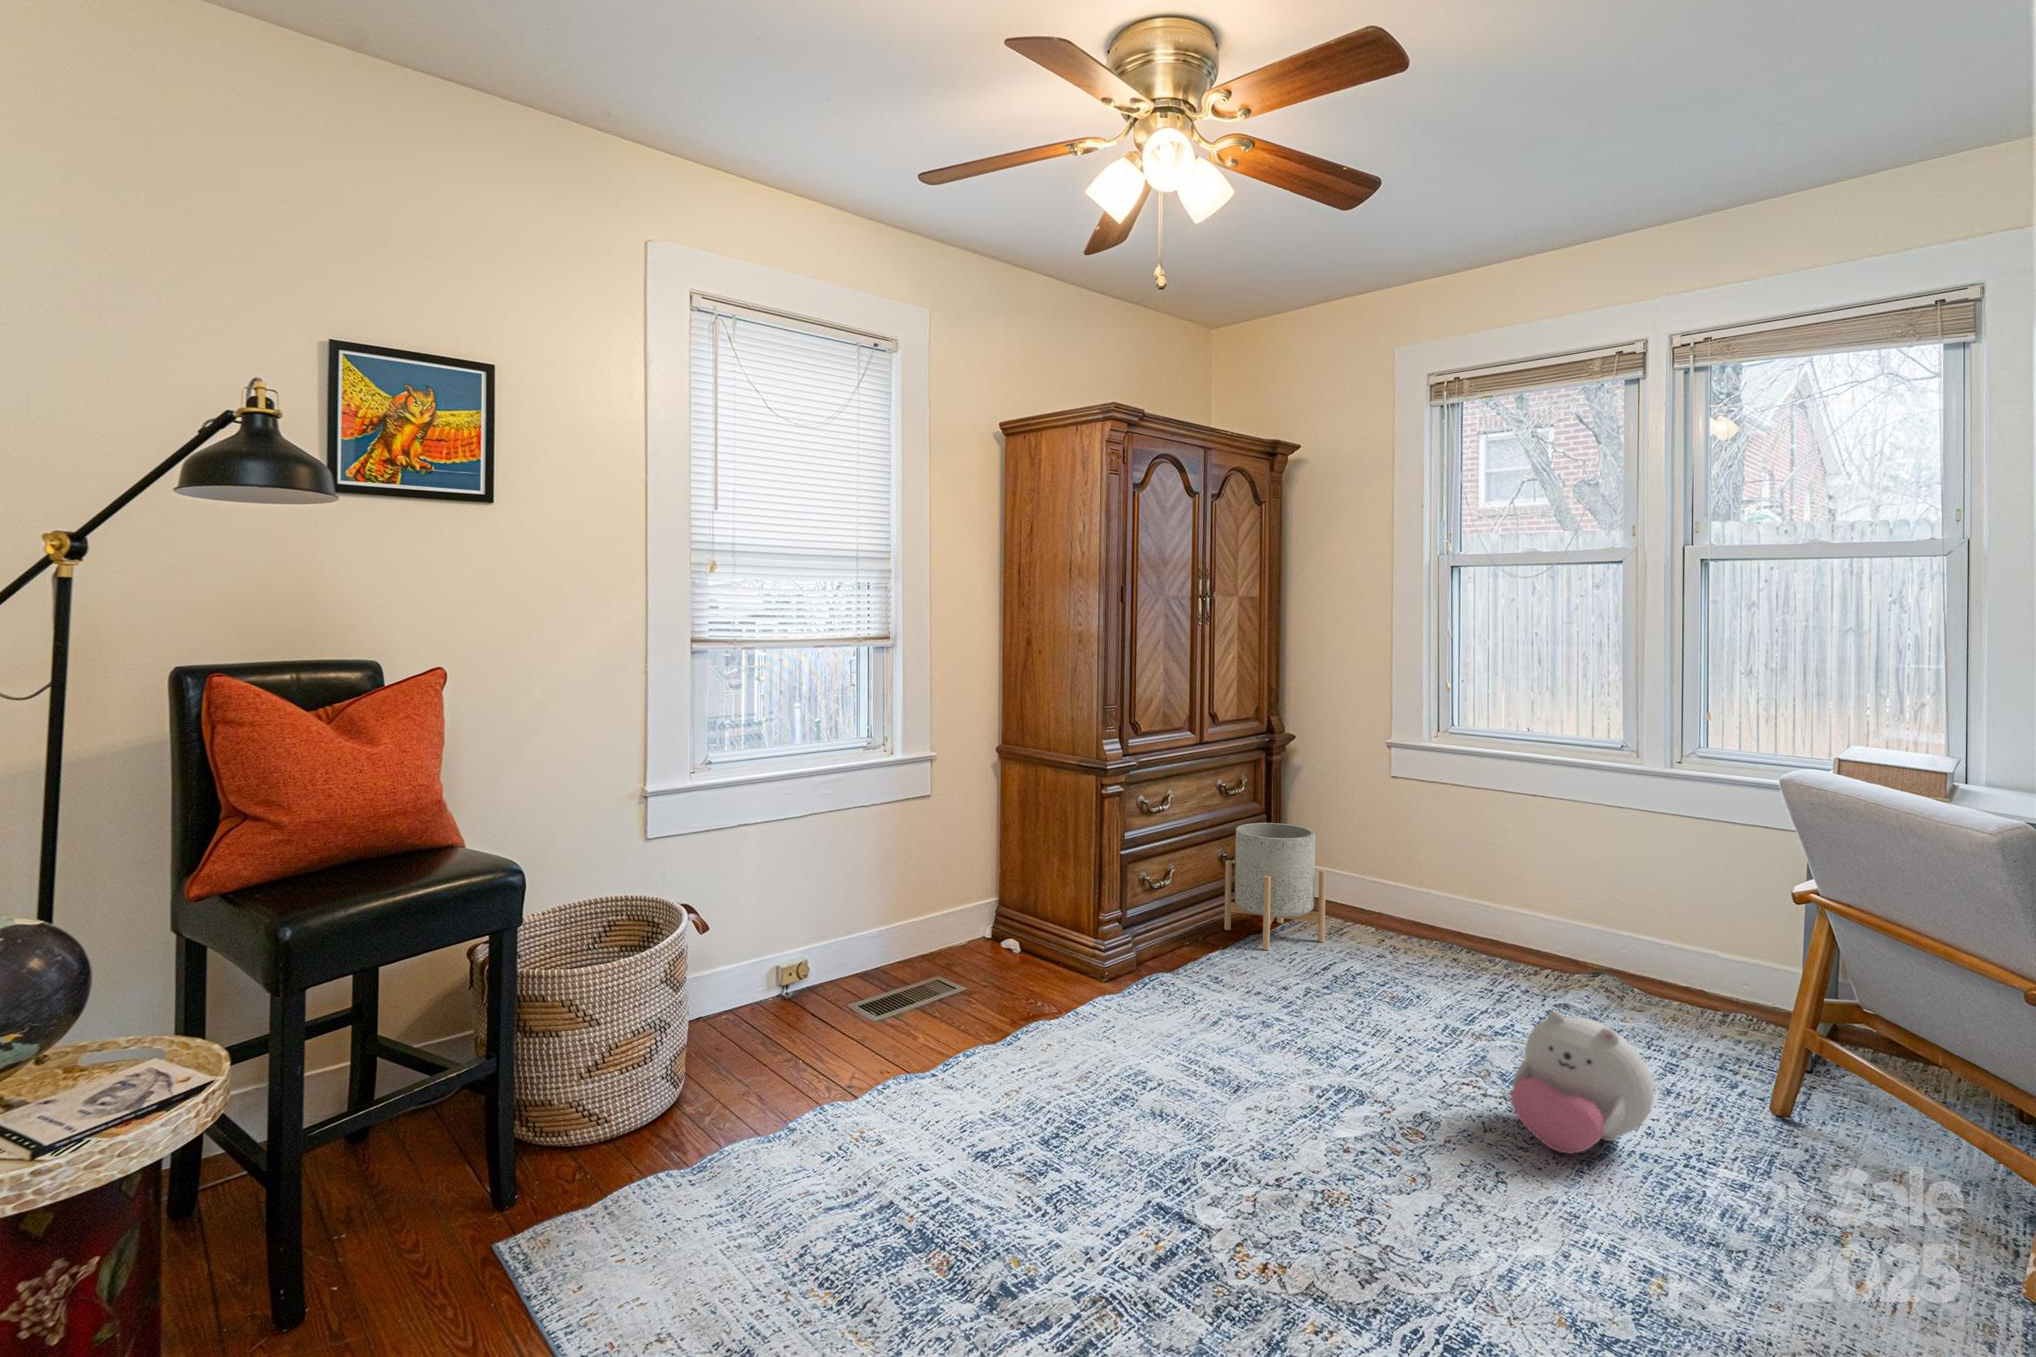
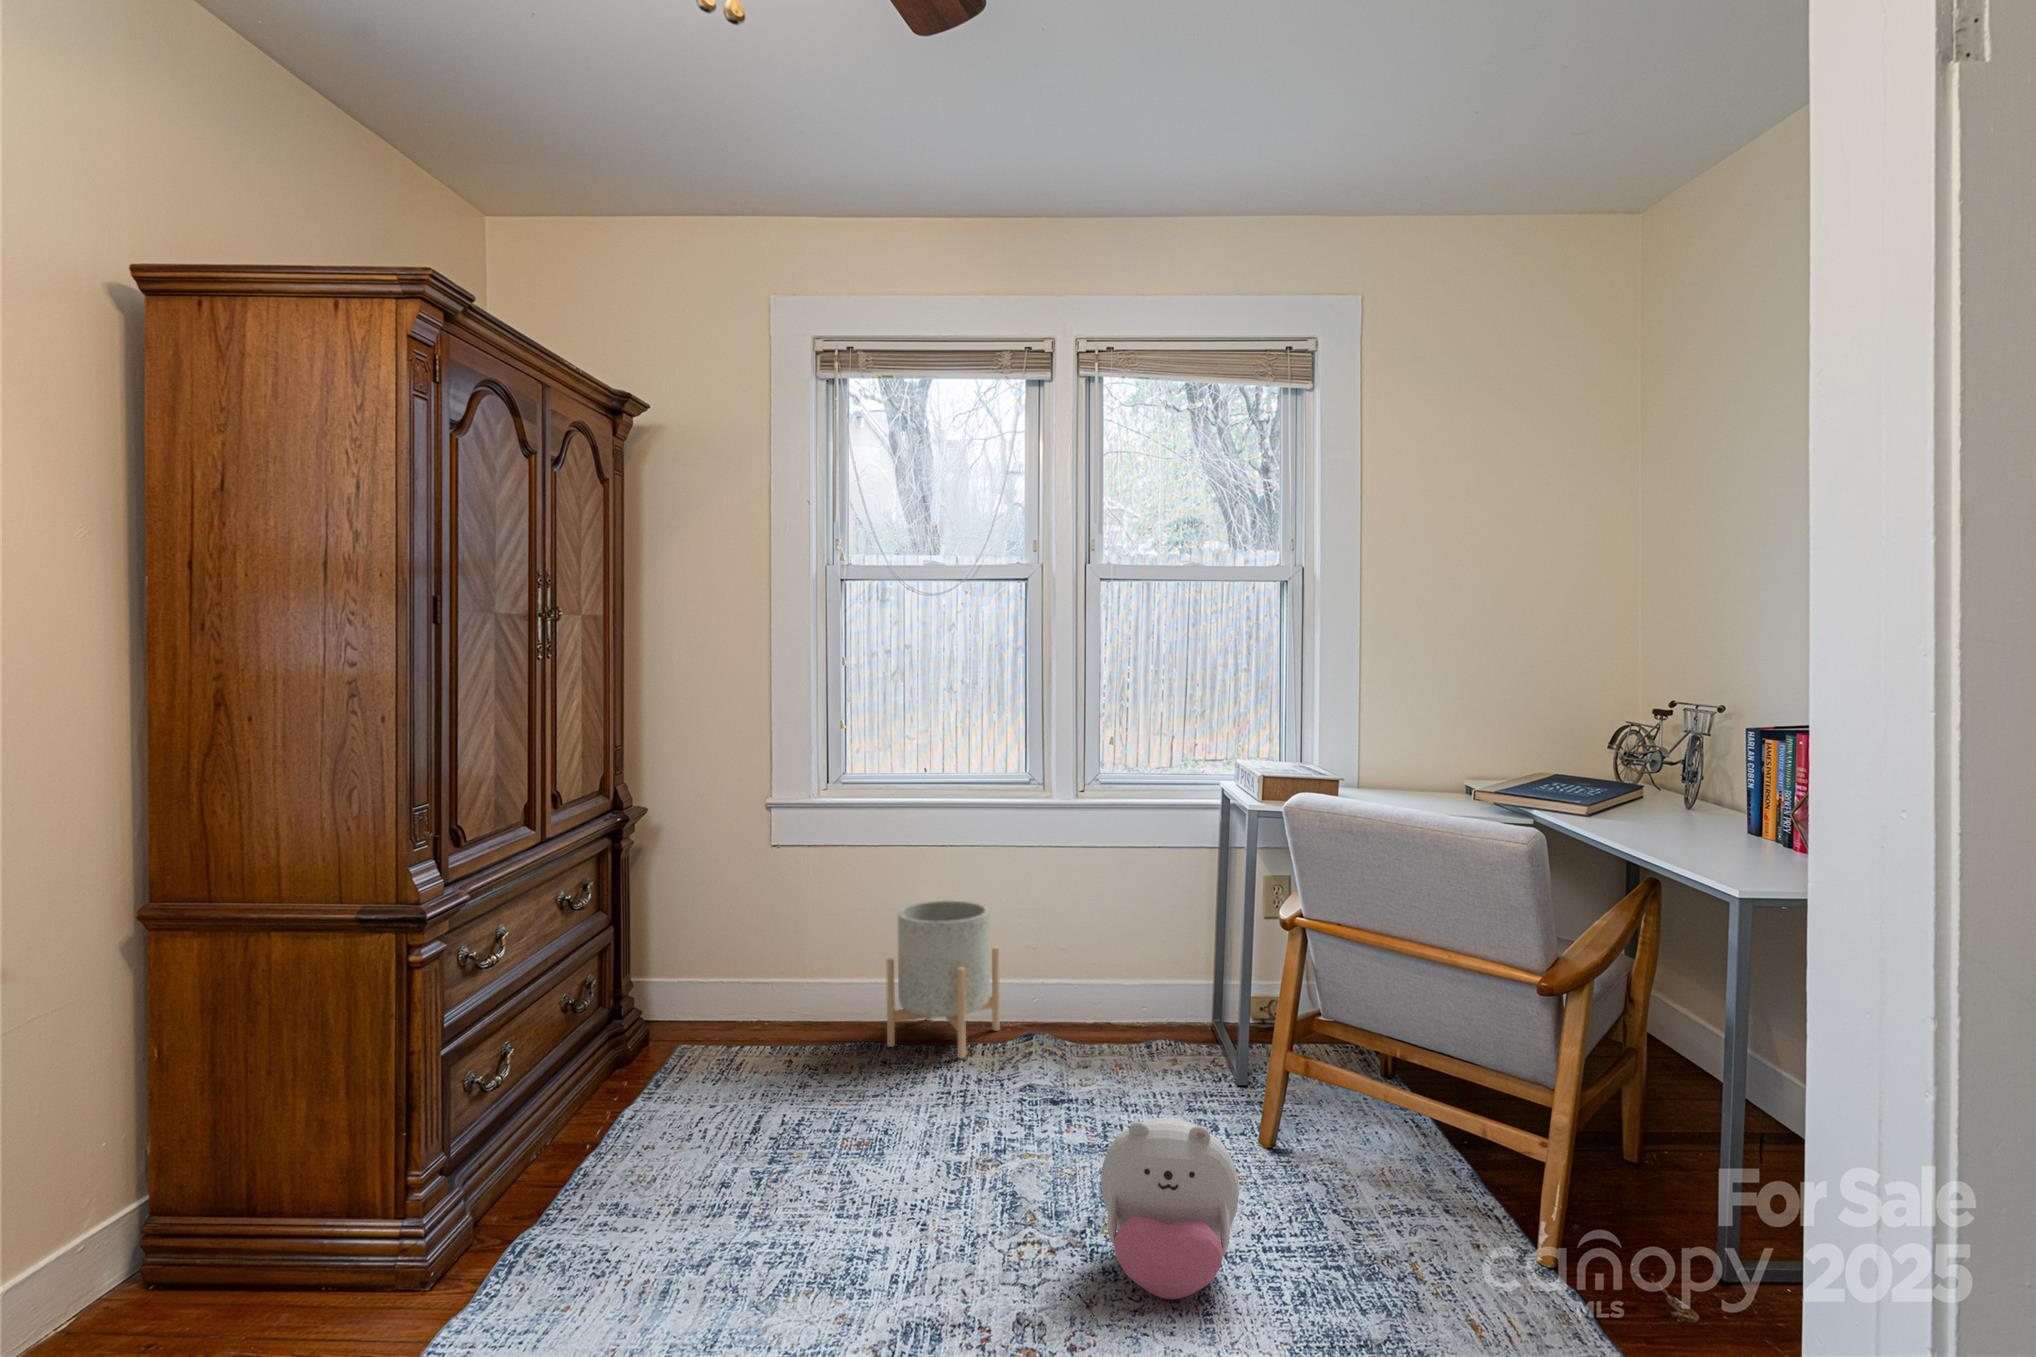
planter: present [1224,823,1326,950] -> present [886,900,1000,1059]

